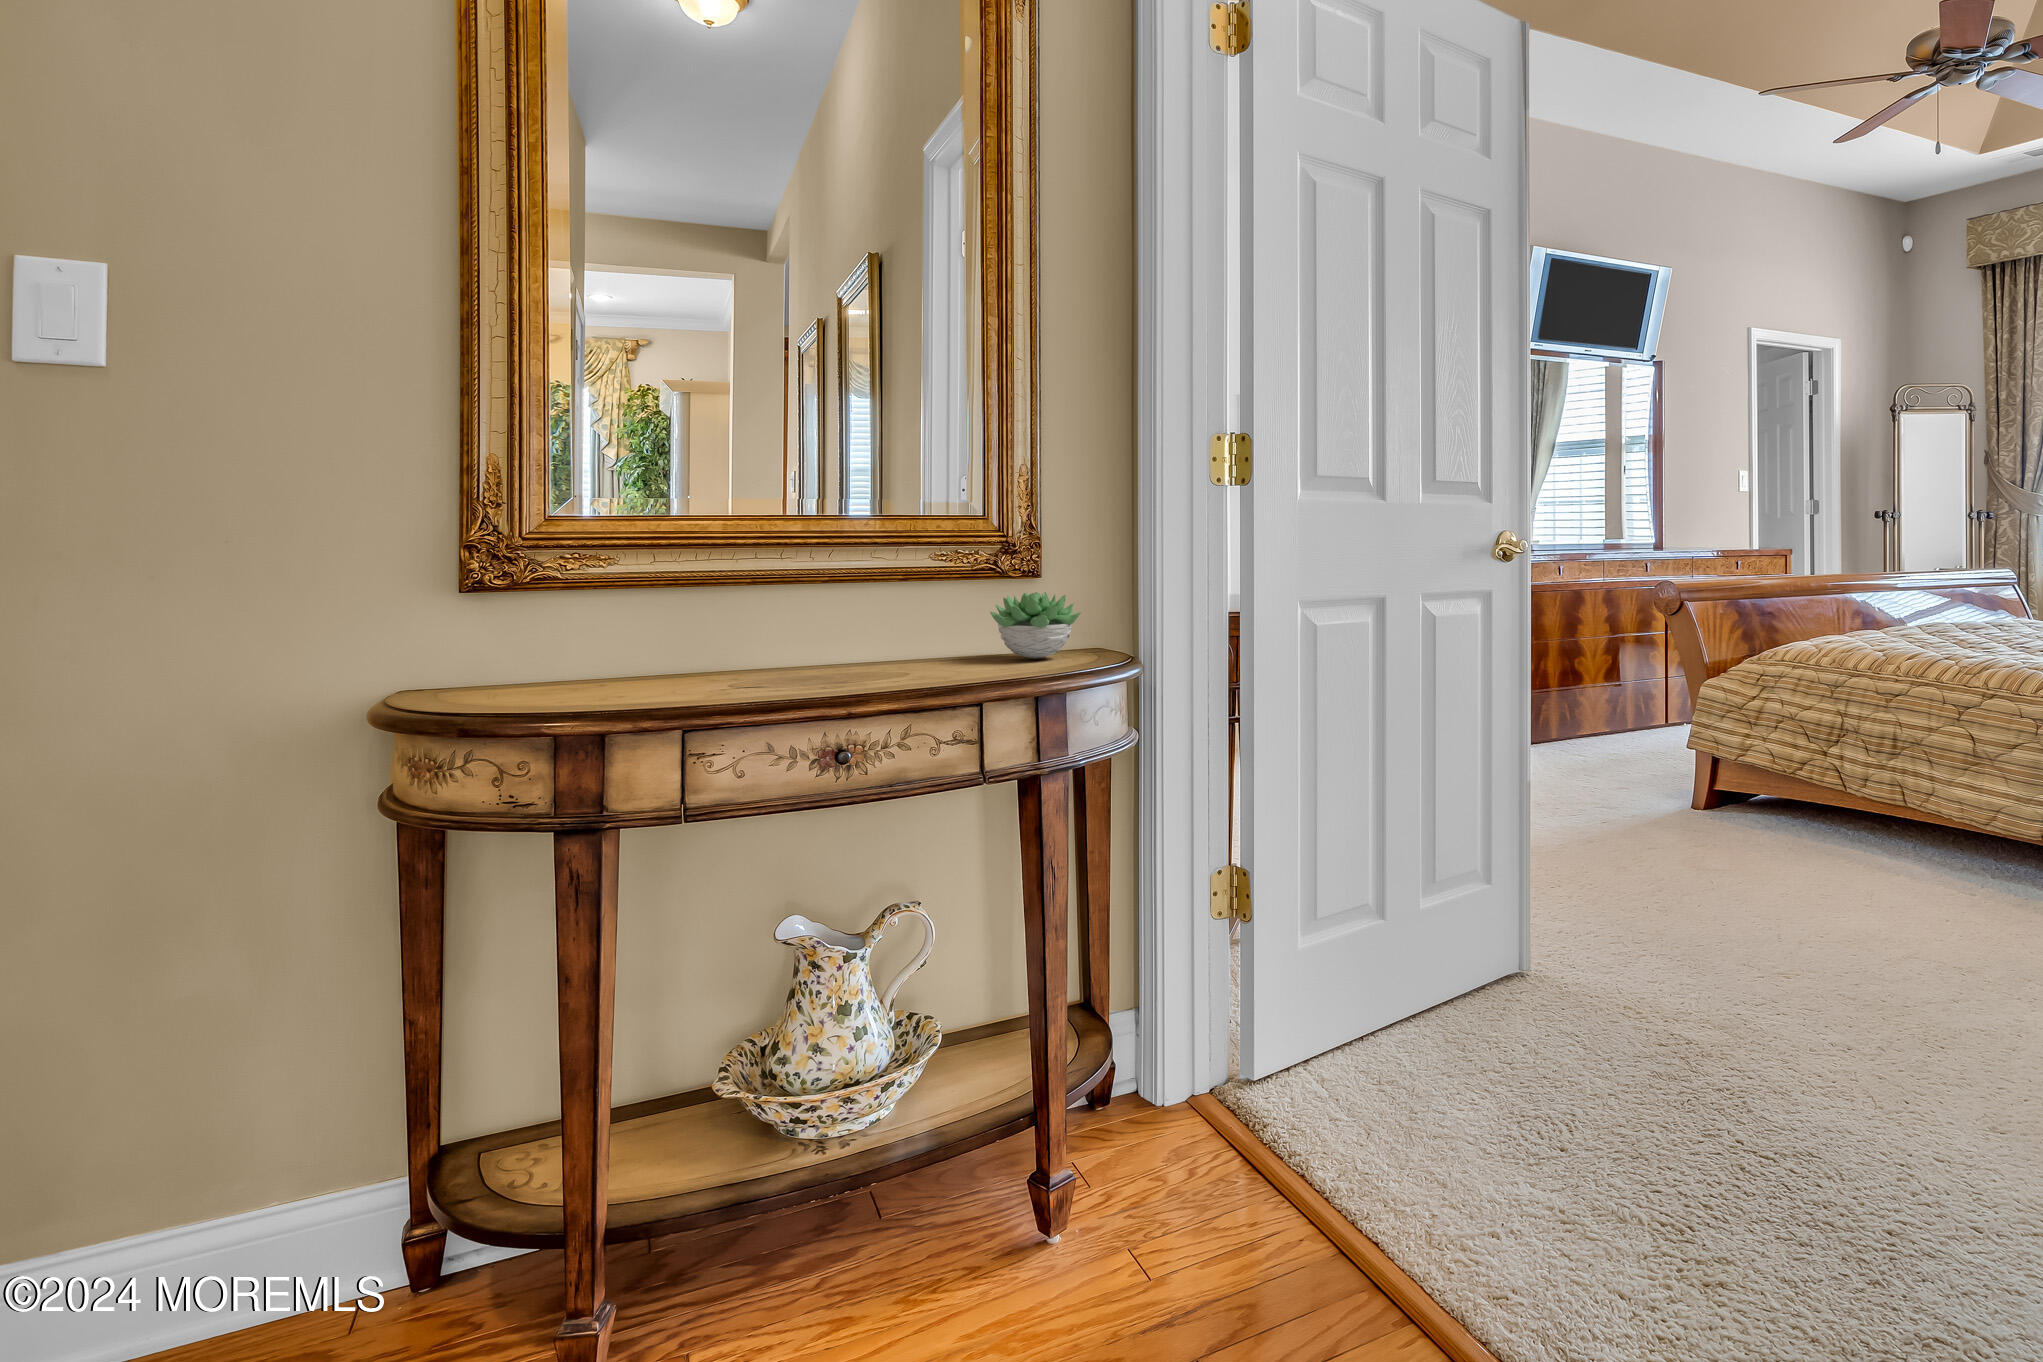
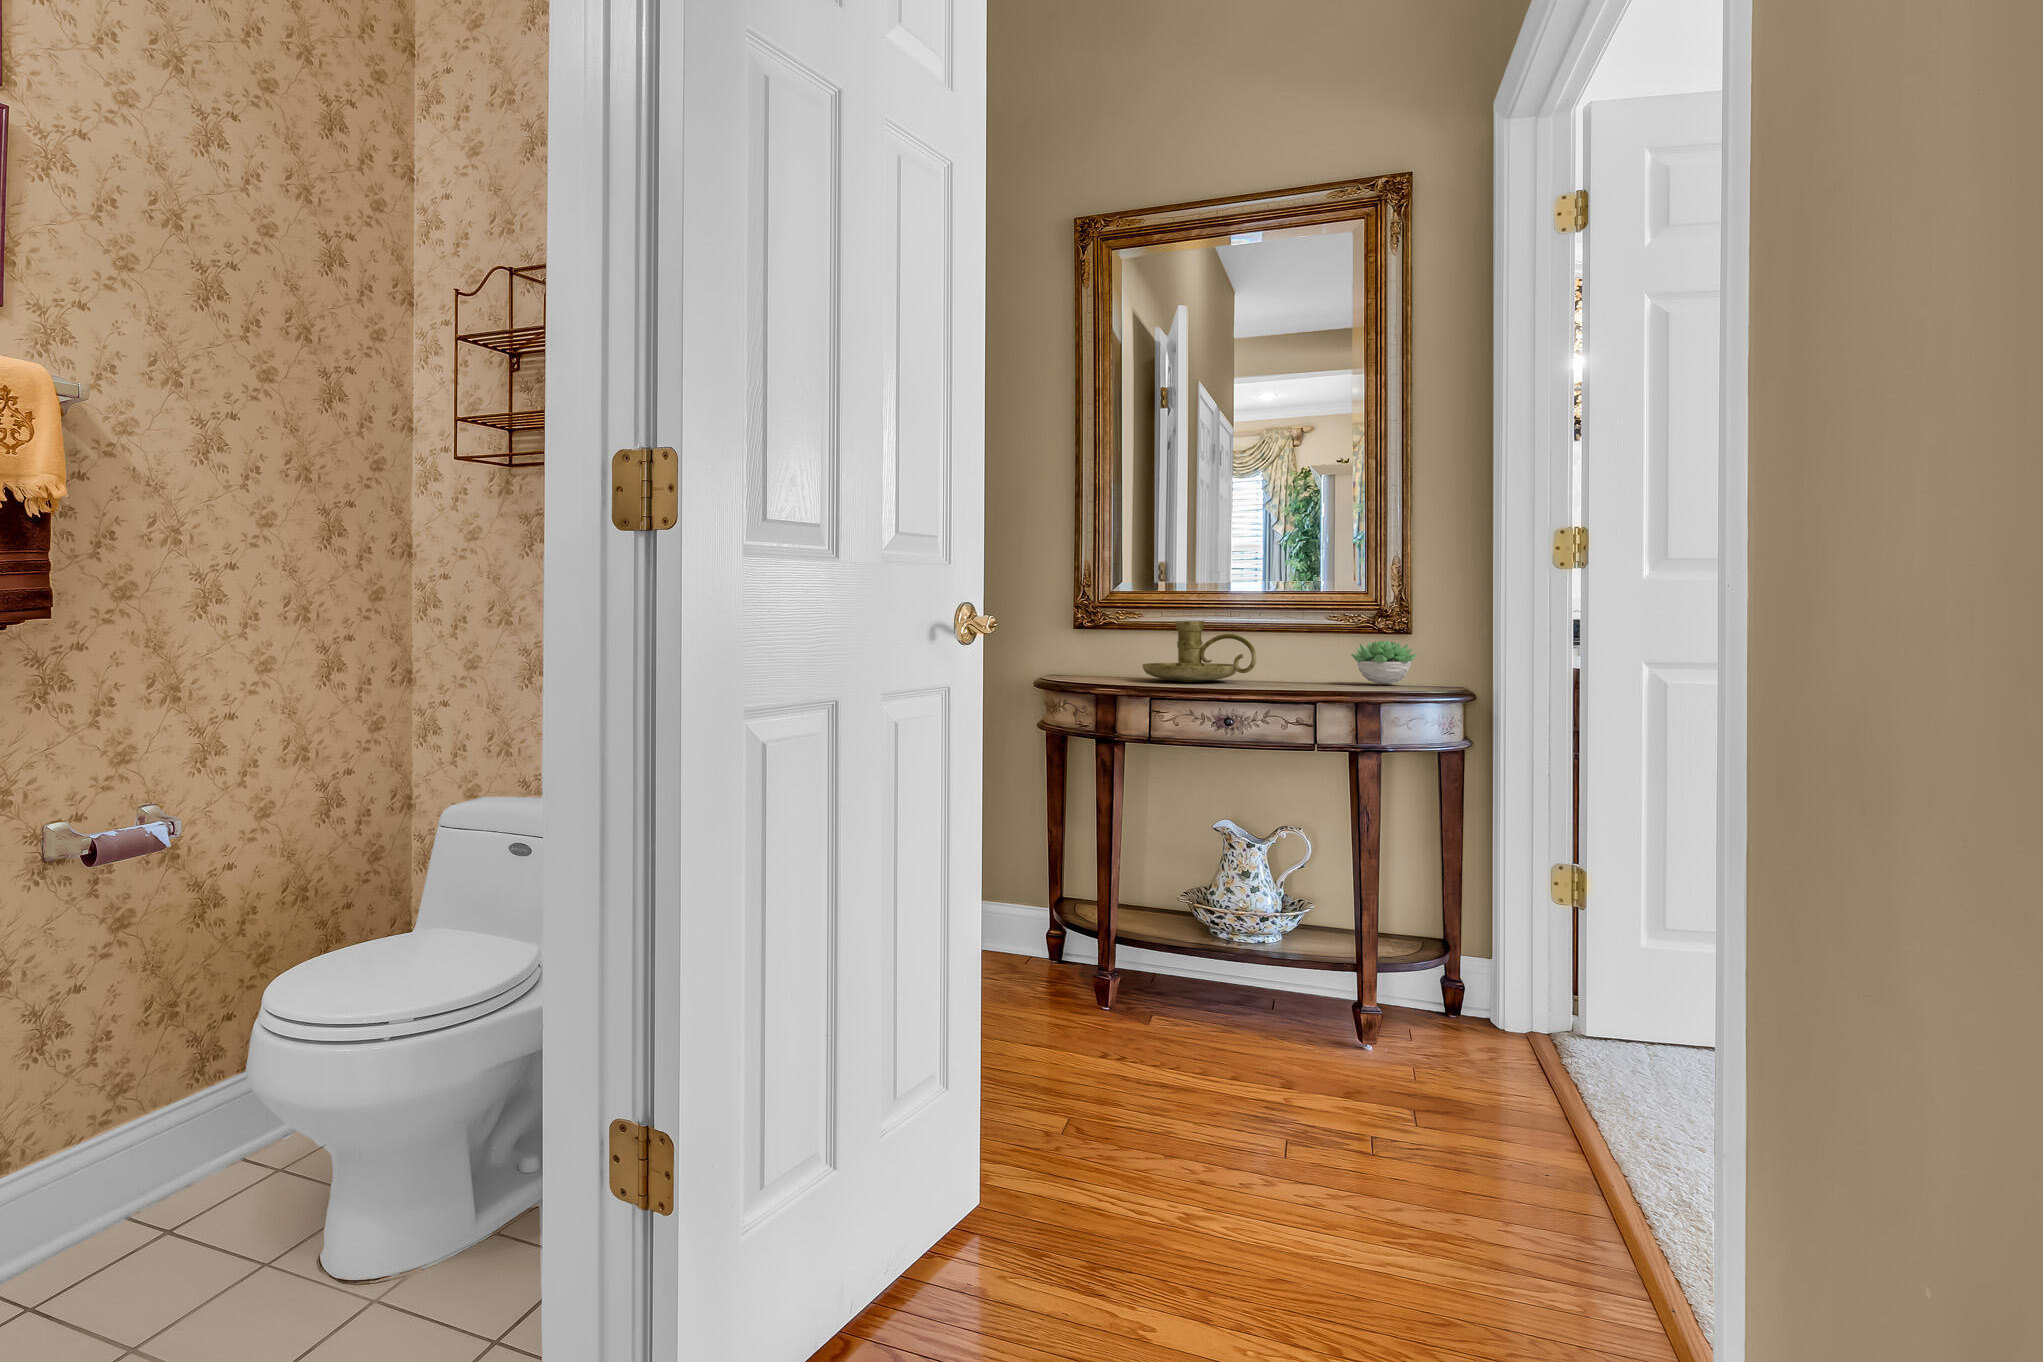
candle holder: none [635,568,857,683] -> present [1142,621,1257,682]

